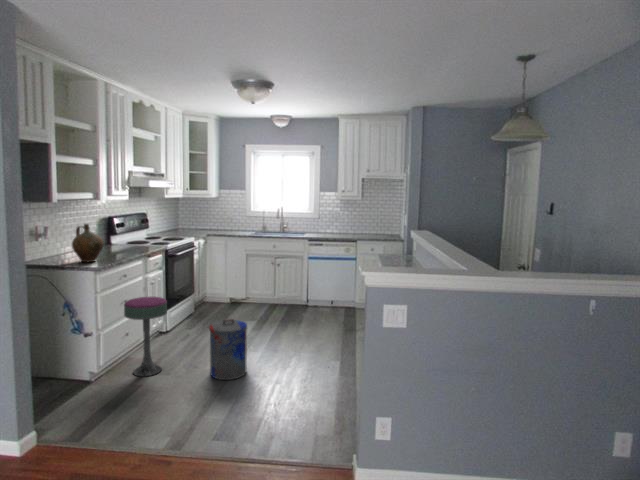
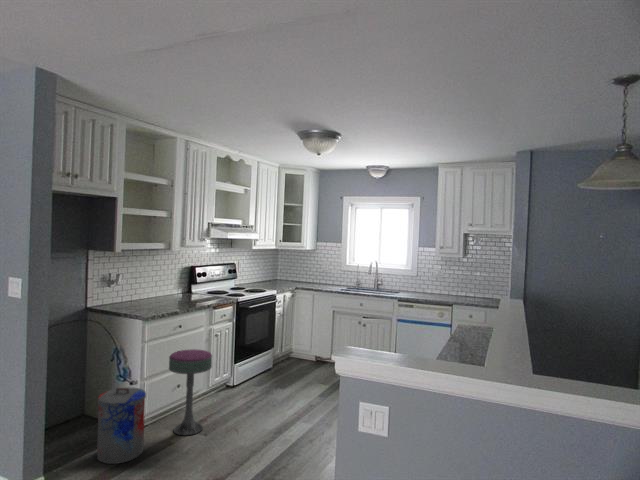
ceramic jug: present [72,224,104,262] -> none [132,272,161,310]
trash can: present [209,319,247,380] -> present [97,388,146,464]

